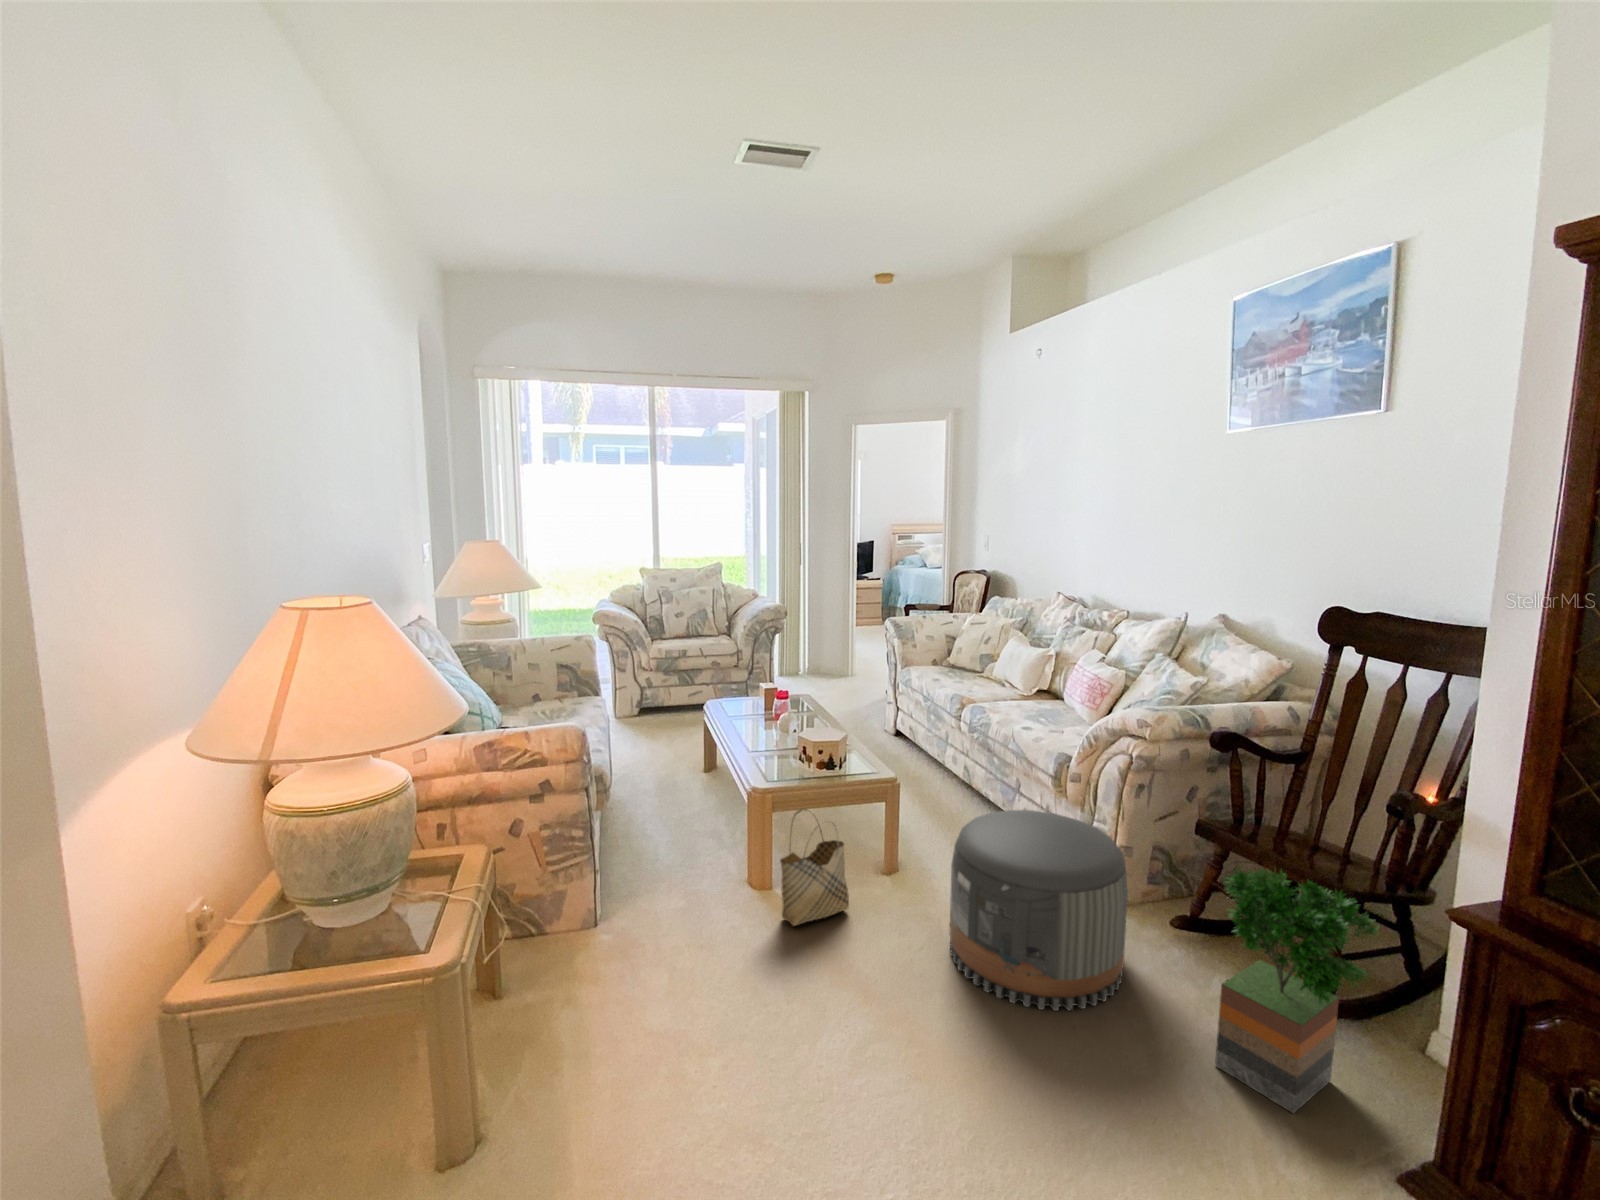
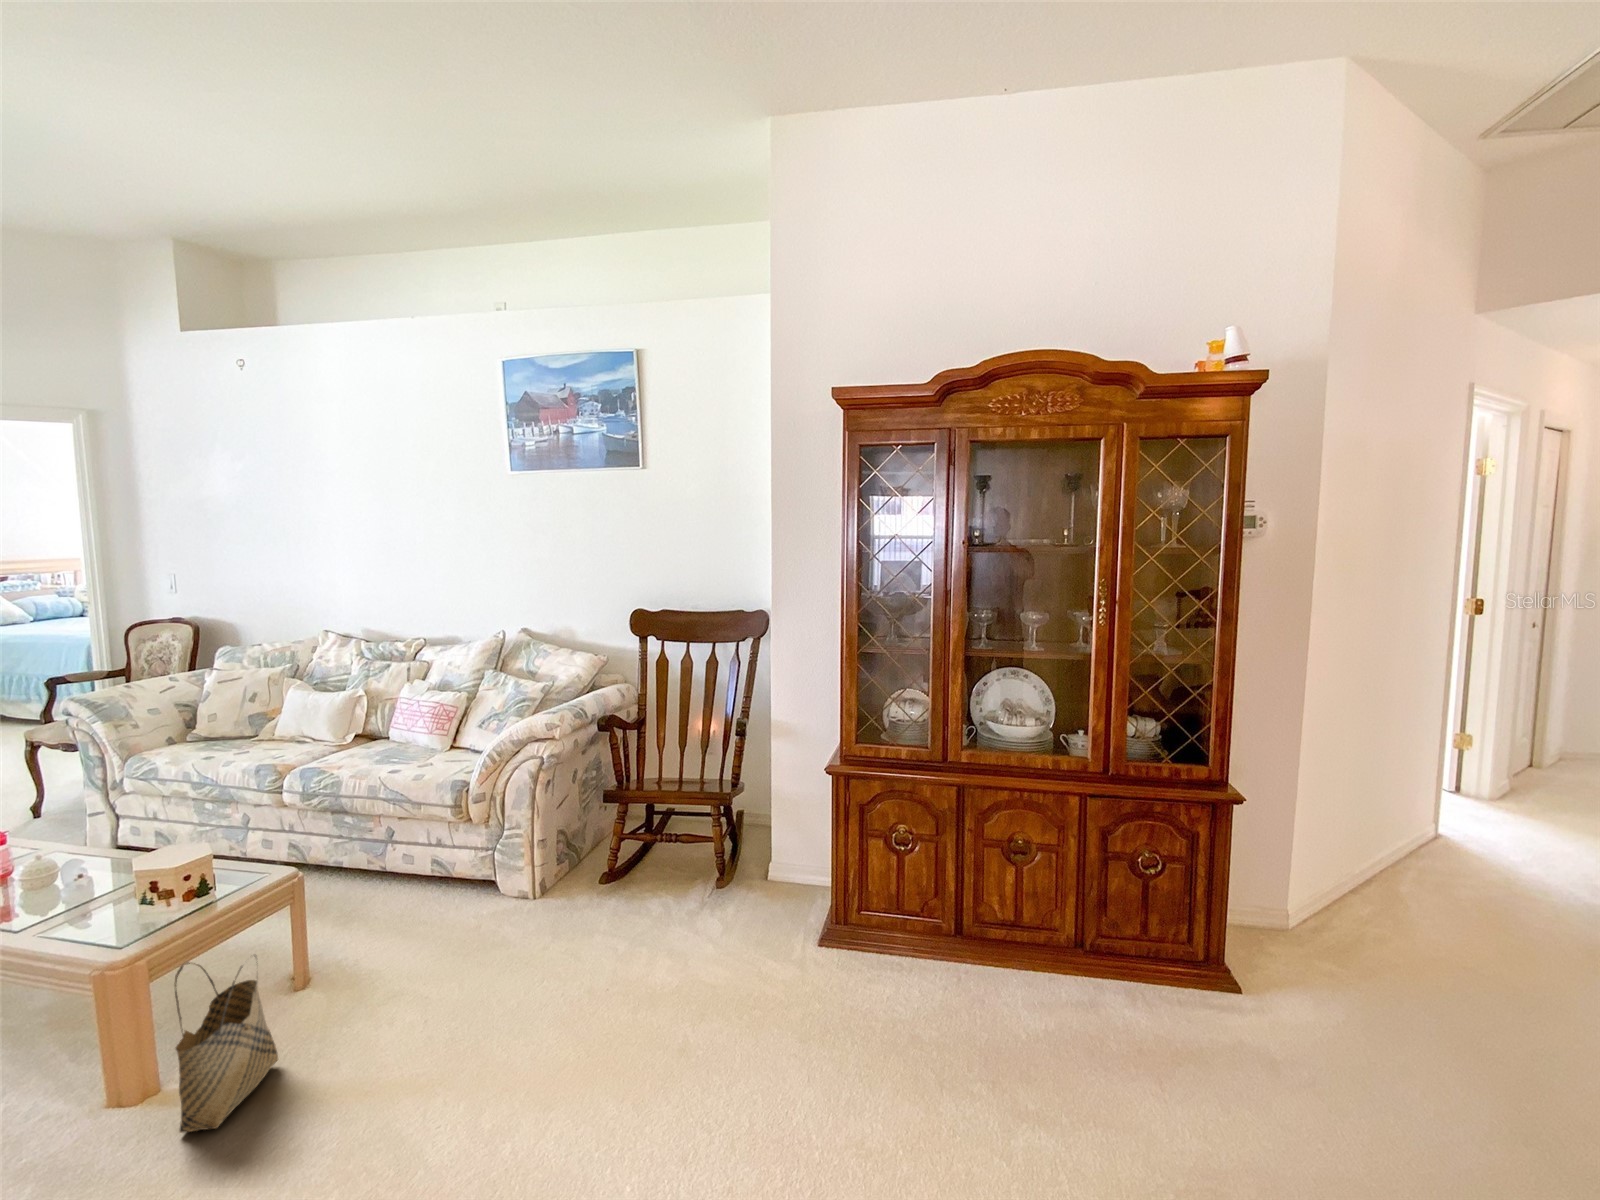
pouf: present [949,810,1128,1011] -> none [424,828,603,1031]
potted tree: present [1215,868,1379,1113] -> none [679,792,783,961]

